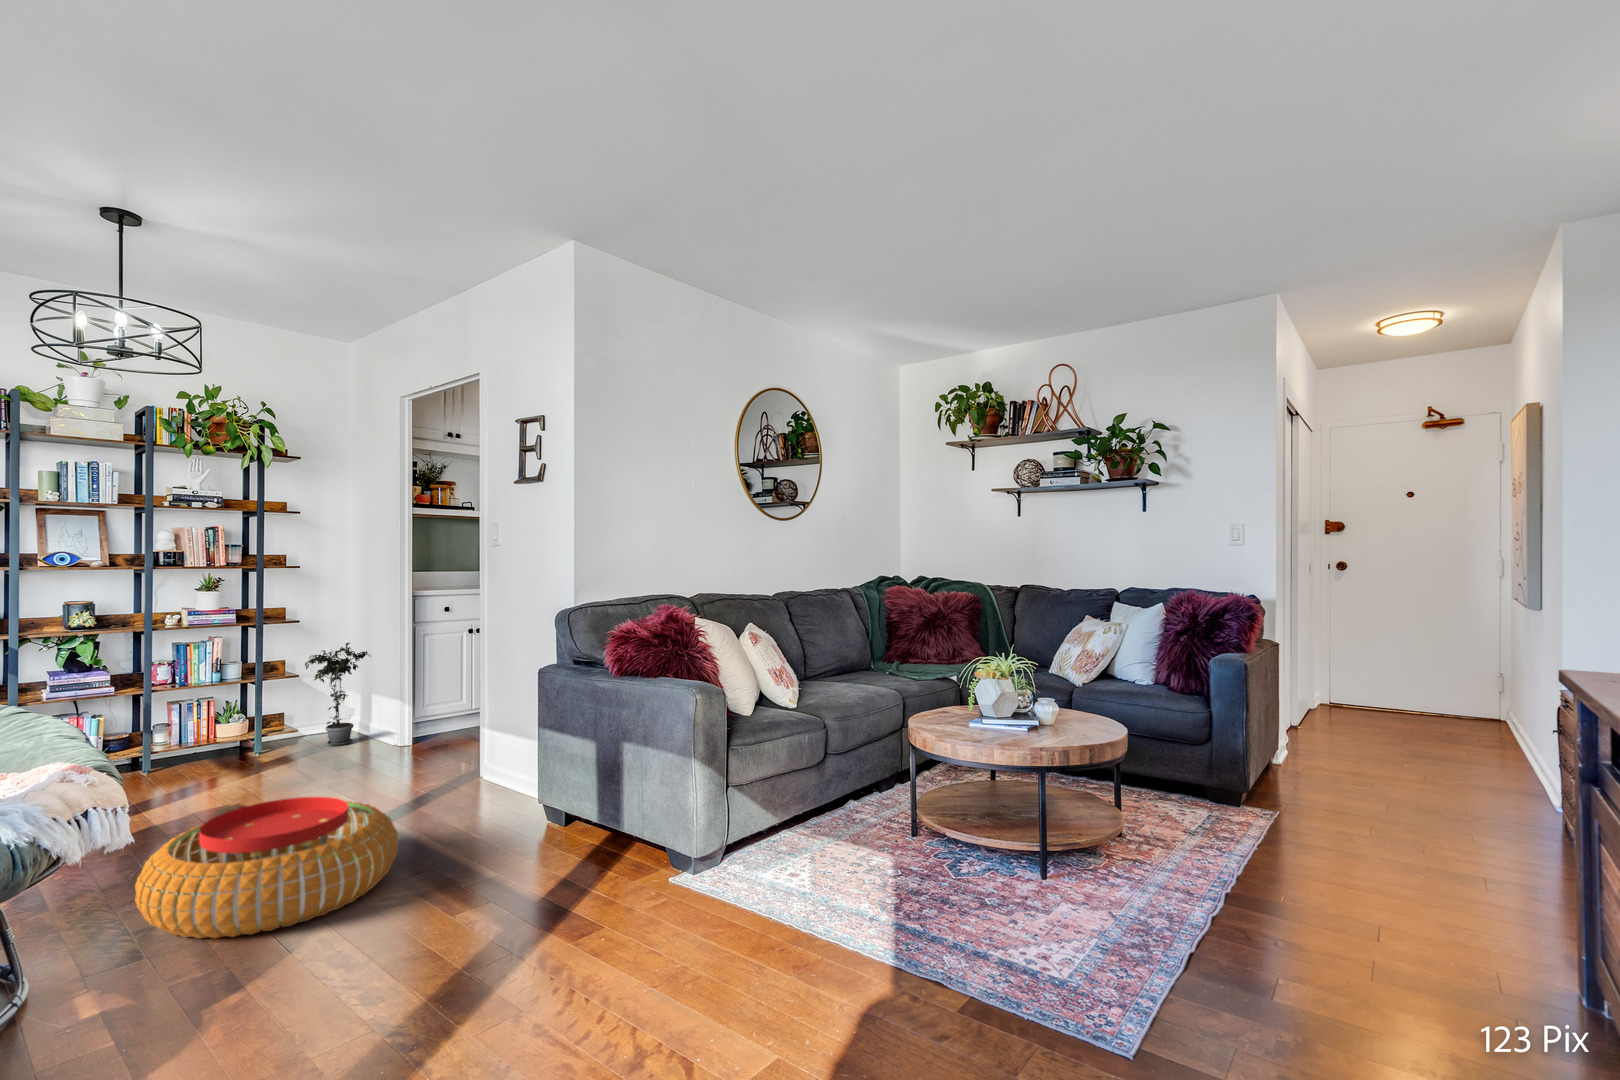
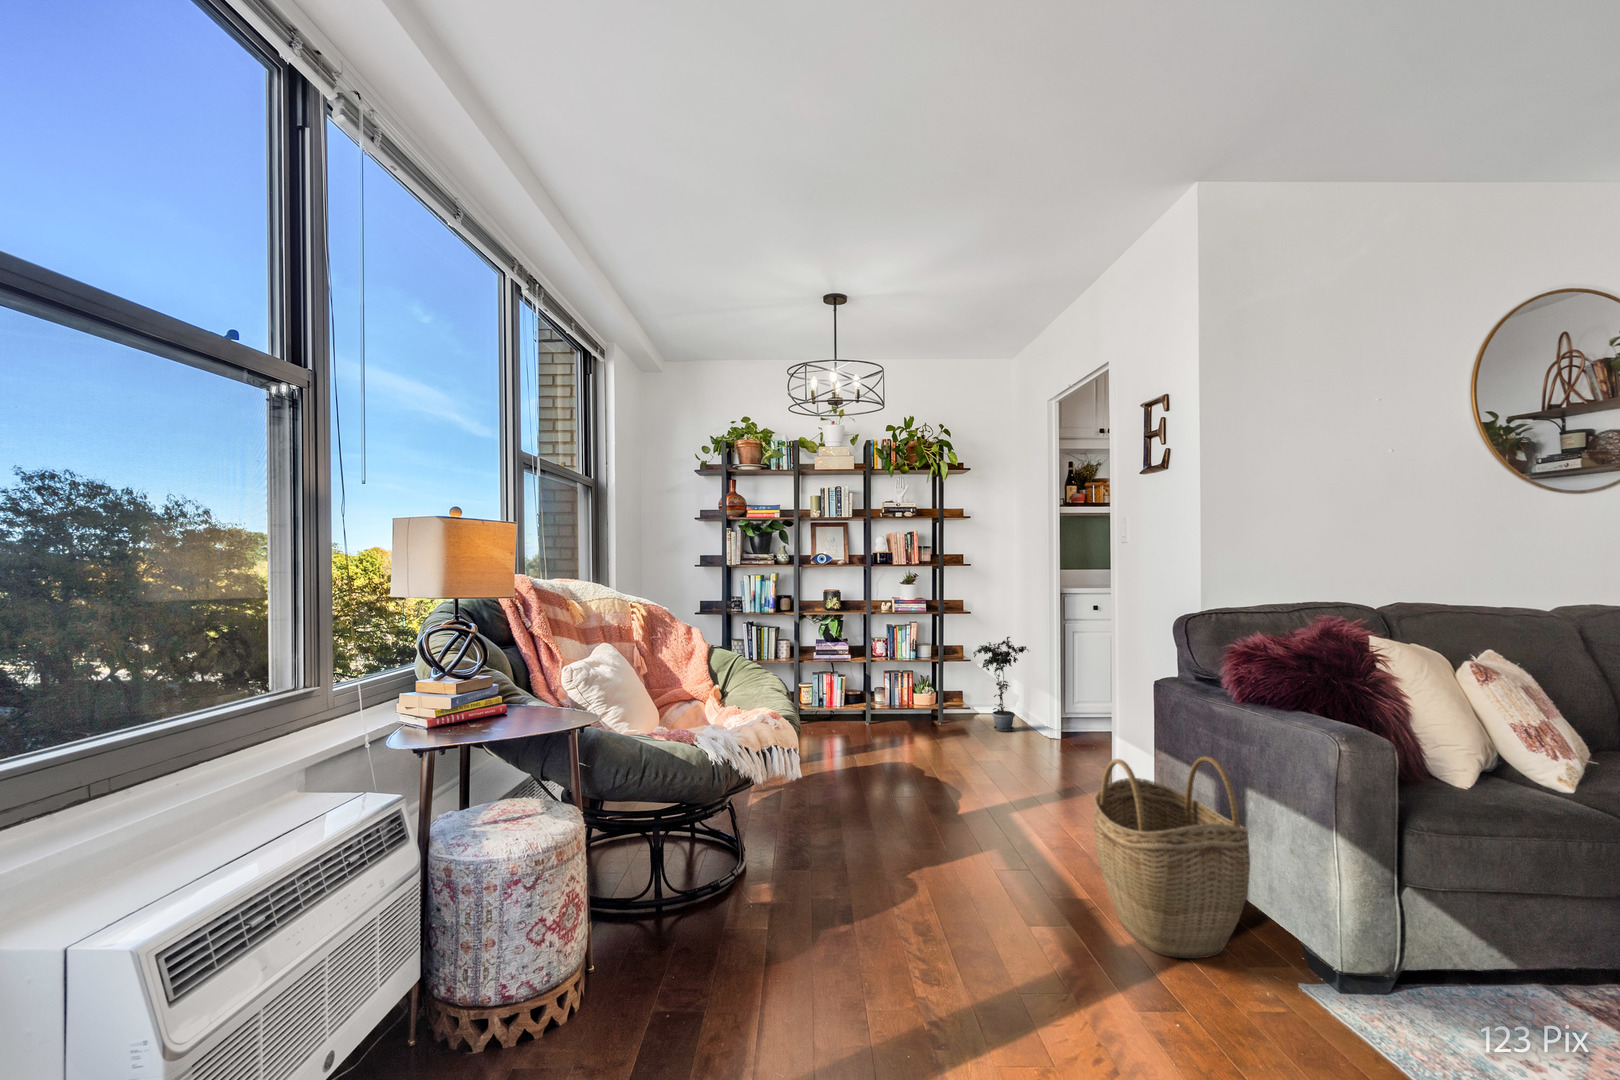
woven basket: none [501,724,632,899] -> present [1094,756,1250,958]
pouf: present [135,797,398,938] -> none [813,769,1006,886]

